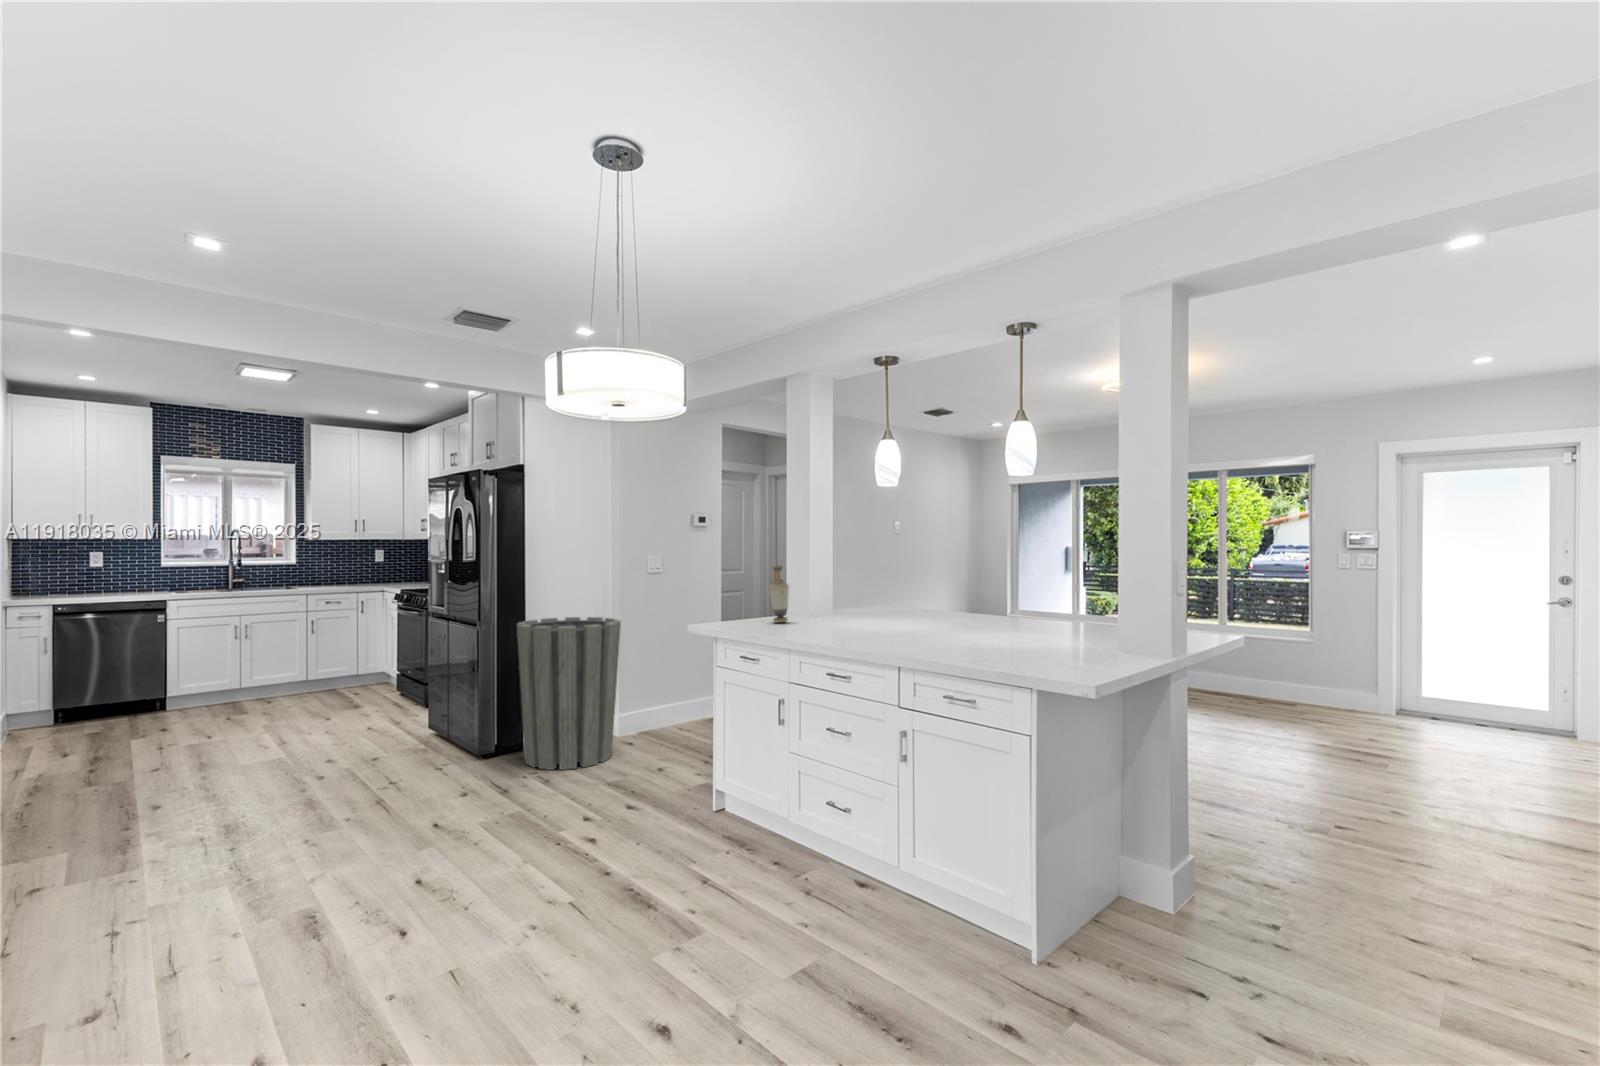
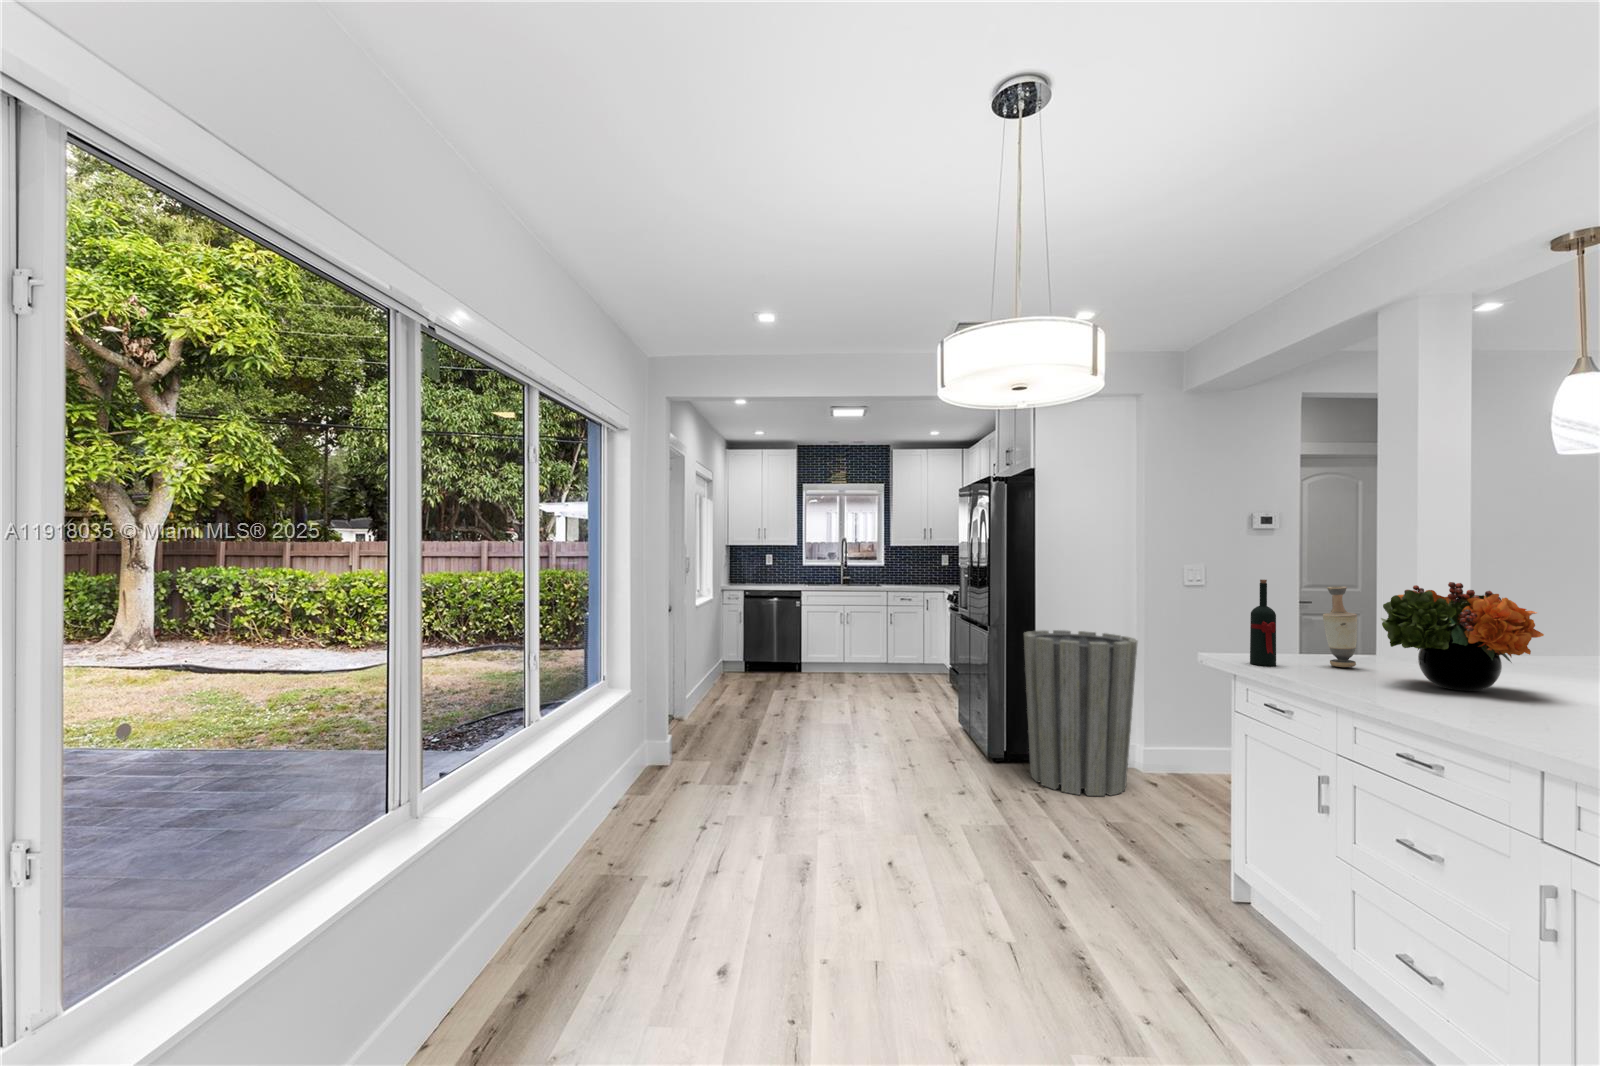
flower arrangement: none [807,559,883,628] -> present [1381,582,1544,691]
wine bottle: none [727,562,744,627] -> present [1250,580,1276,666]

